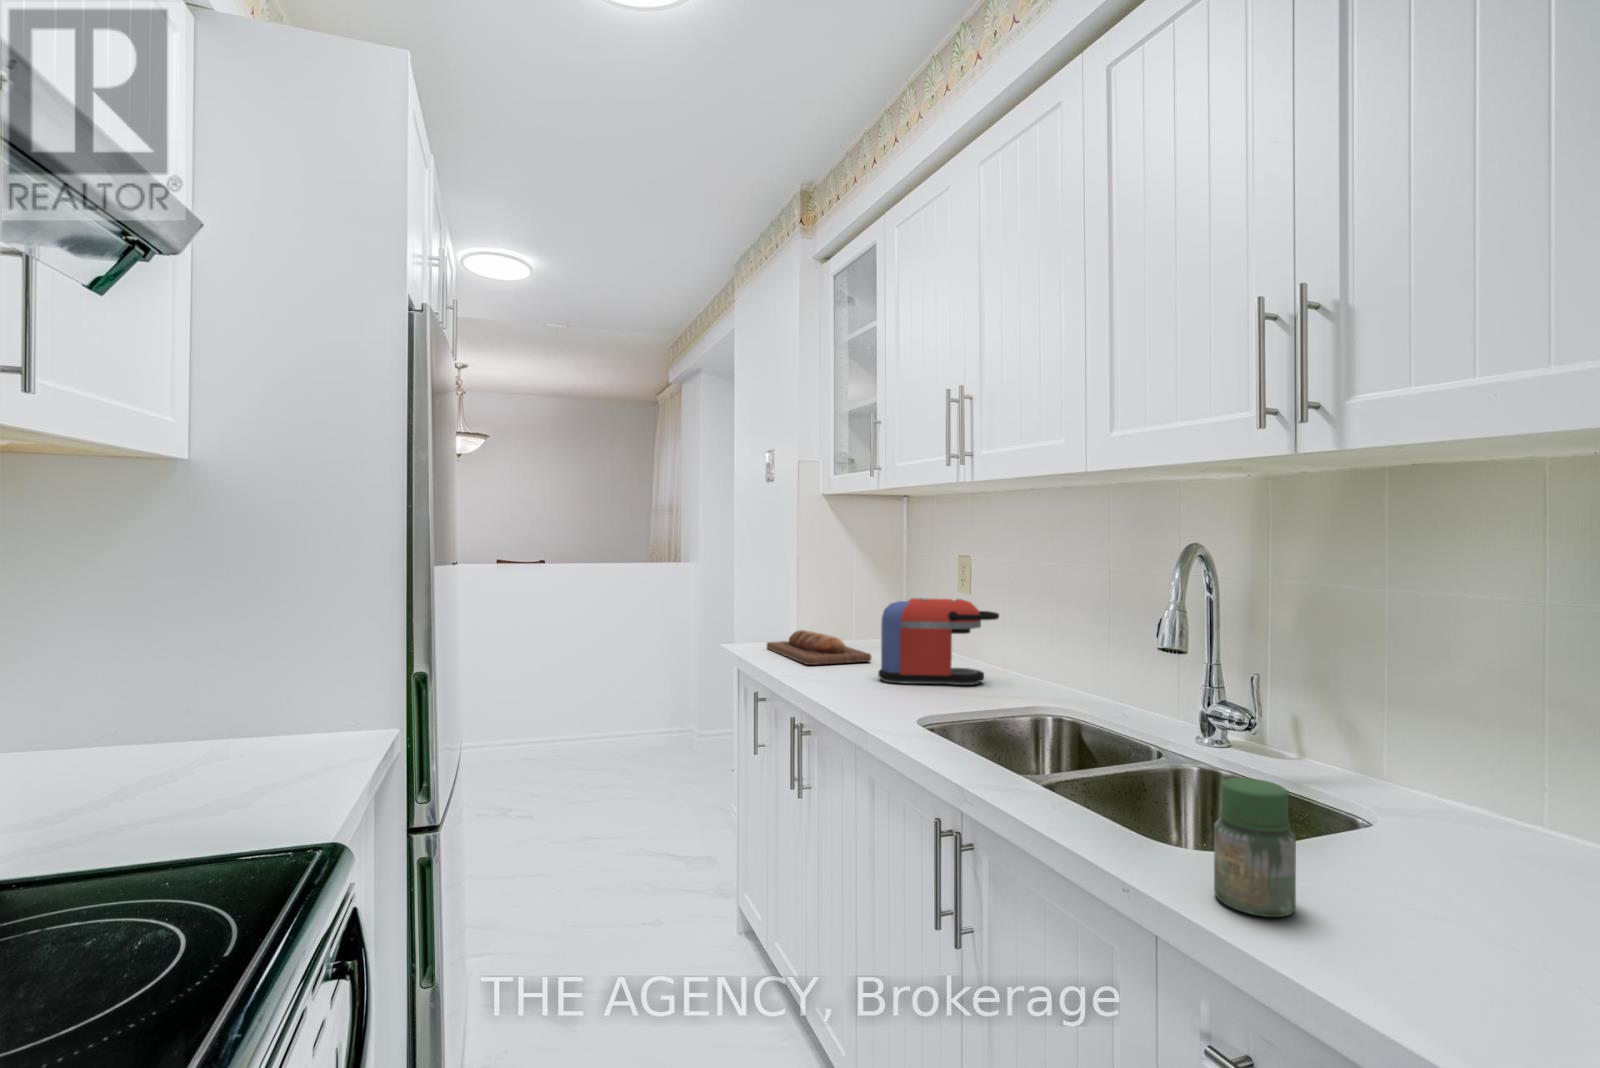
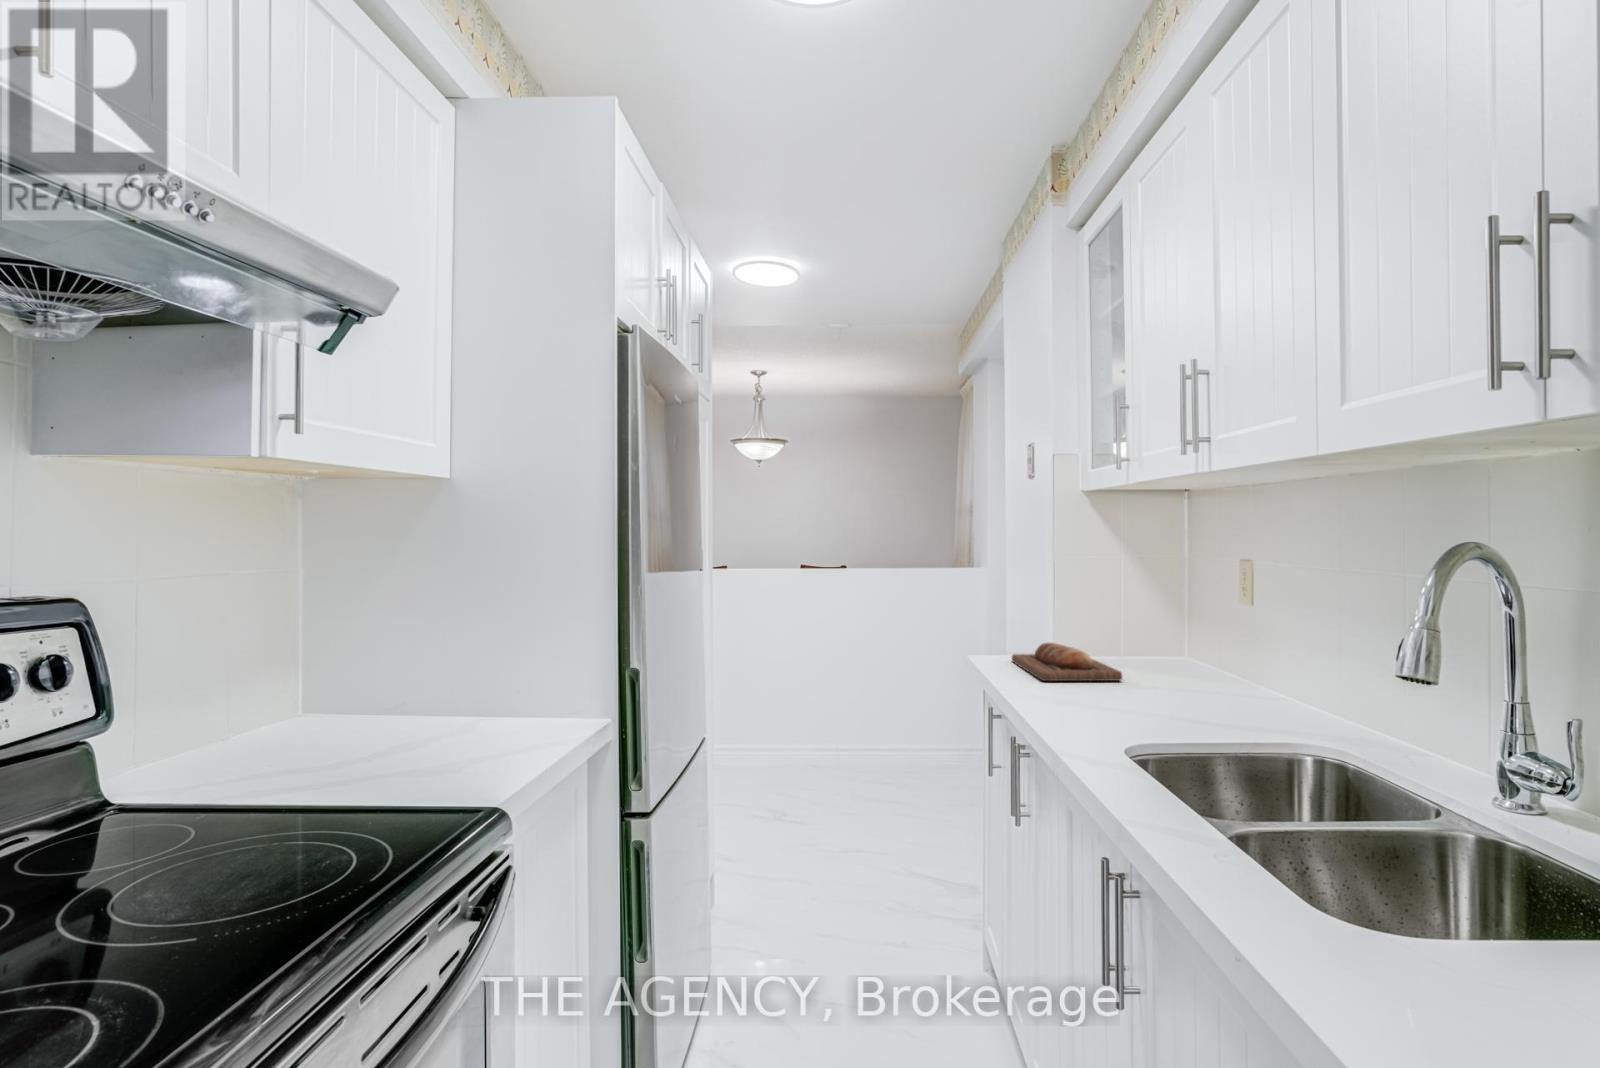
coffee maker: present [878,598,999,685] -> none [1114,609,1268,713]
jar: present [1214,778,1296,917] -> none [1334,839,1444,1021]

